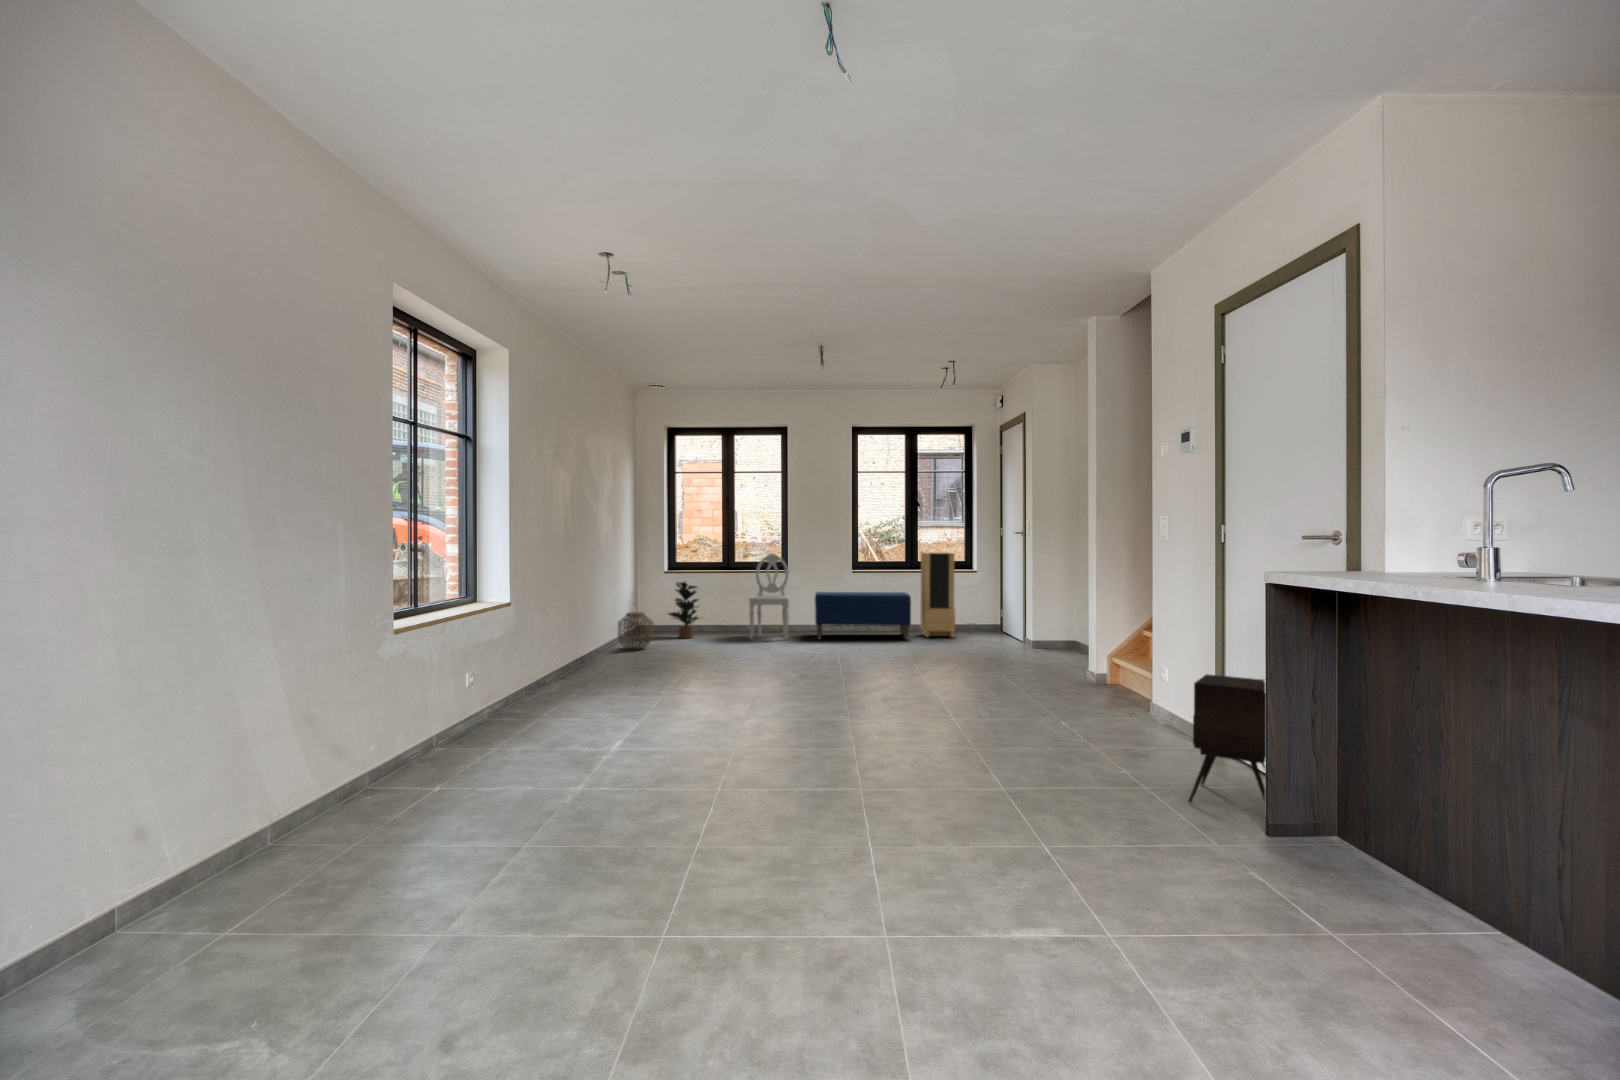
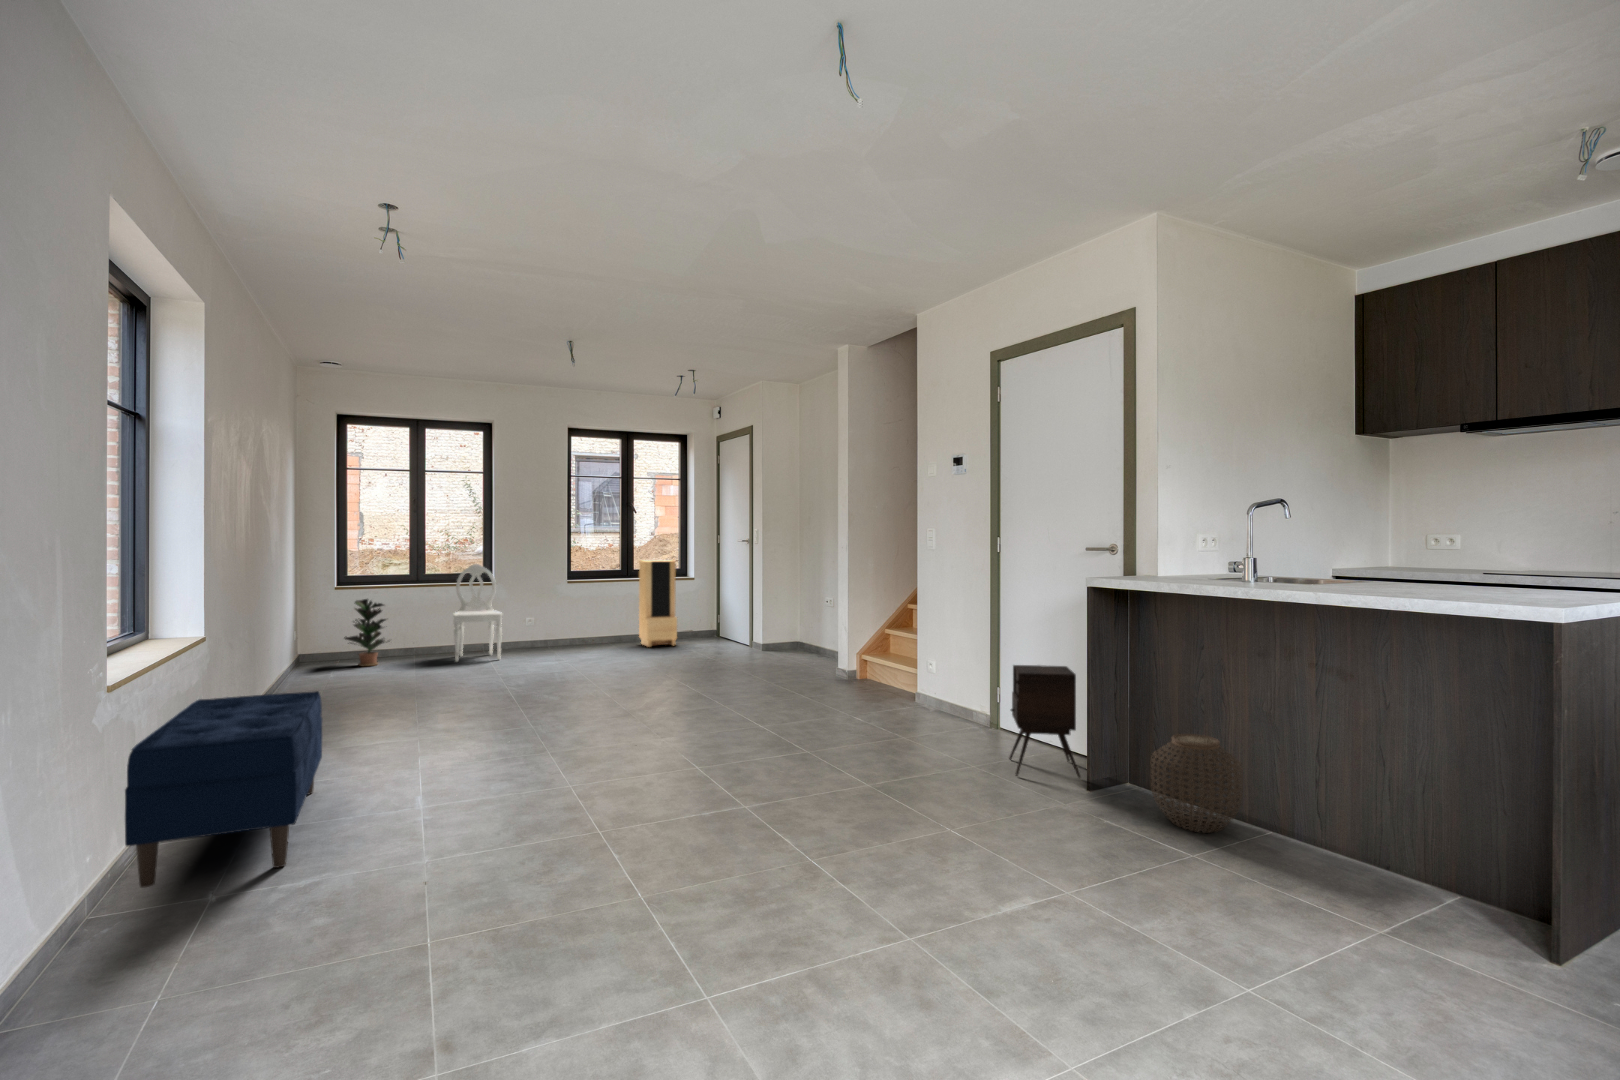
bench: present [815,592,911,640] -> present [125,691,322,888]
woven basket: present [618,612,653,650] -> present [1150,734,1243,833]

